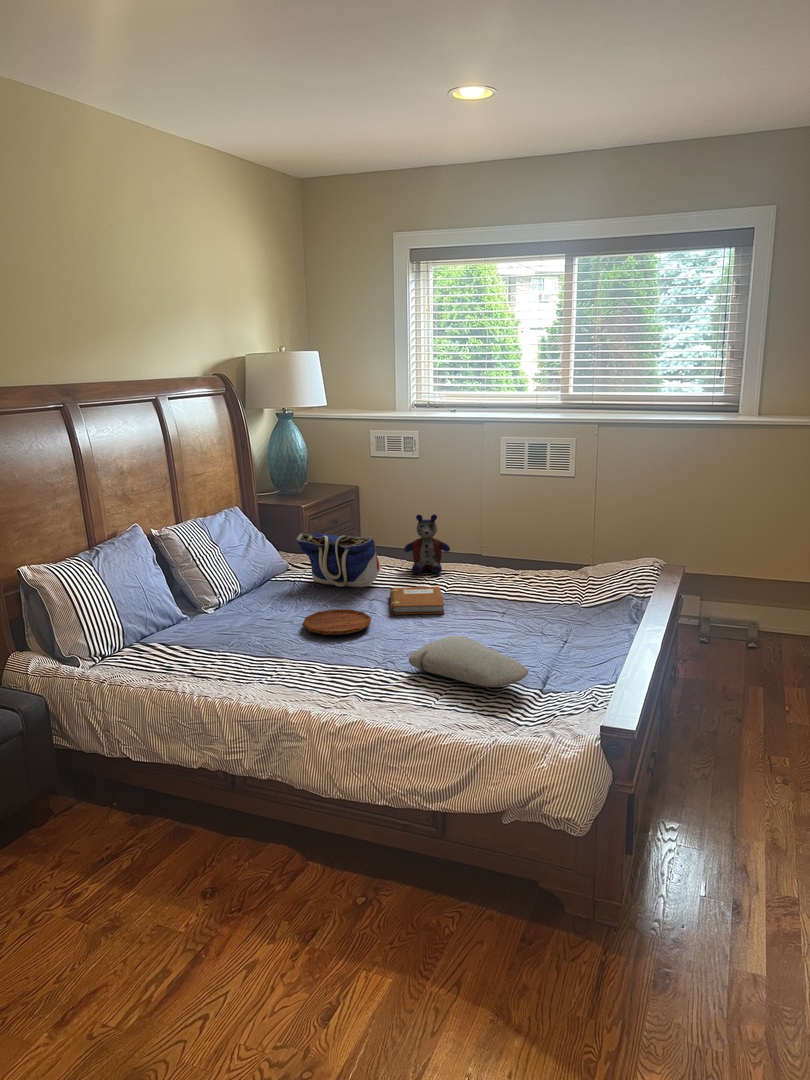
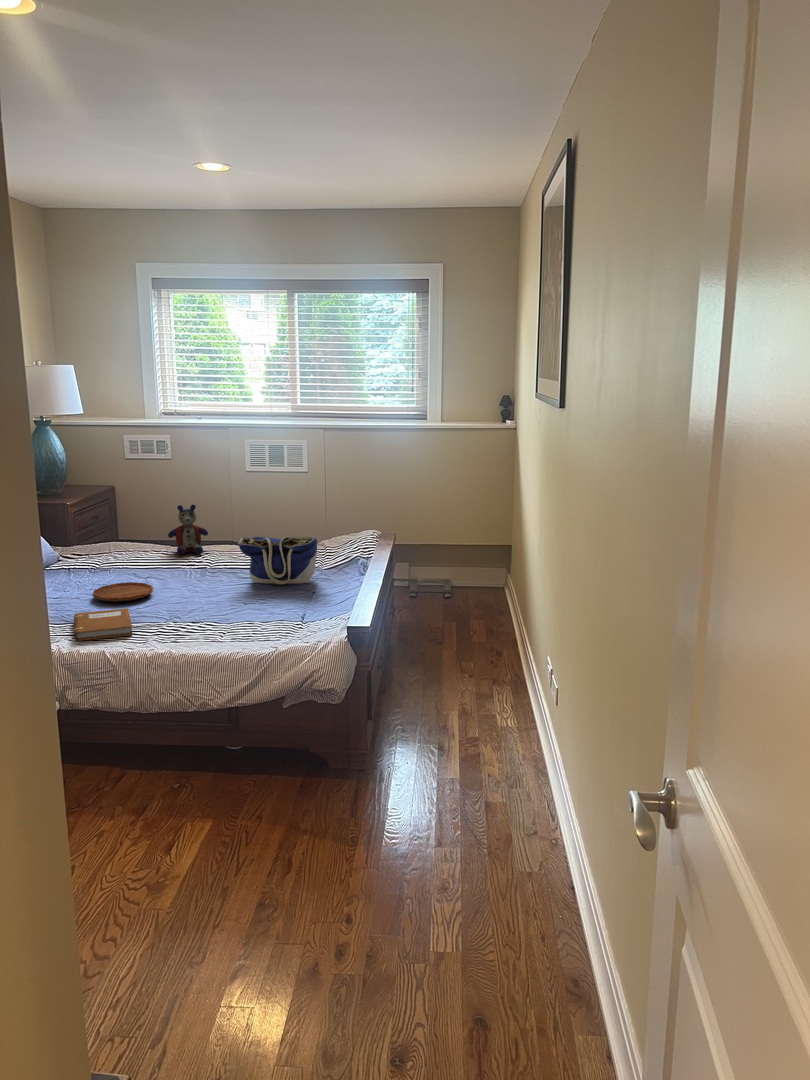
tote bag: present [297,533,380,587] -> present [238,536,317,584]
notebook: present [390,587,444,615] -> present [74,608,133,641]
pillow: present [409,636,529,687] -> none [194,590,289,621]

